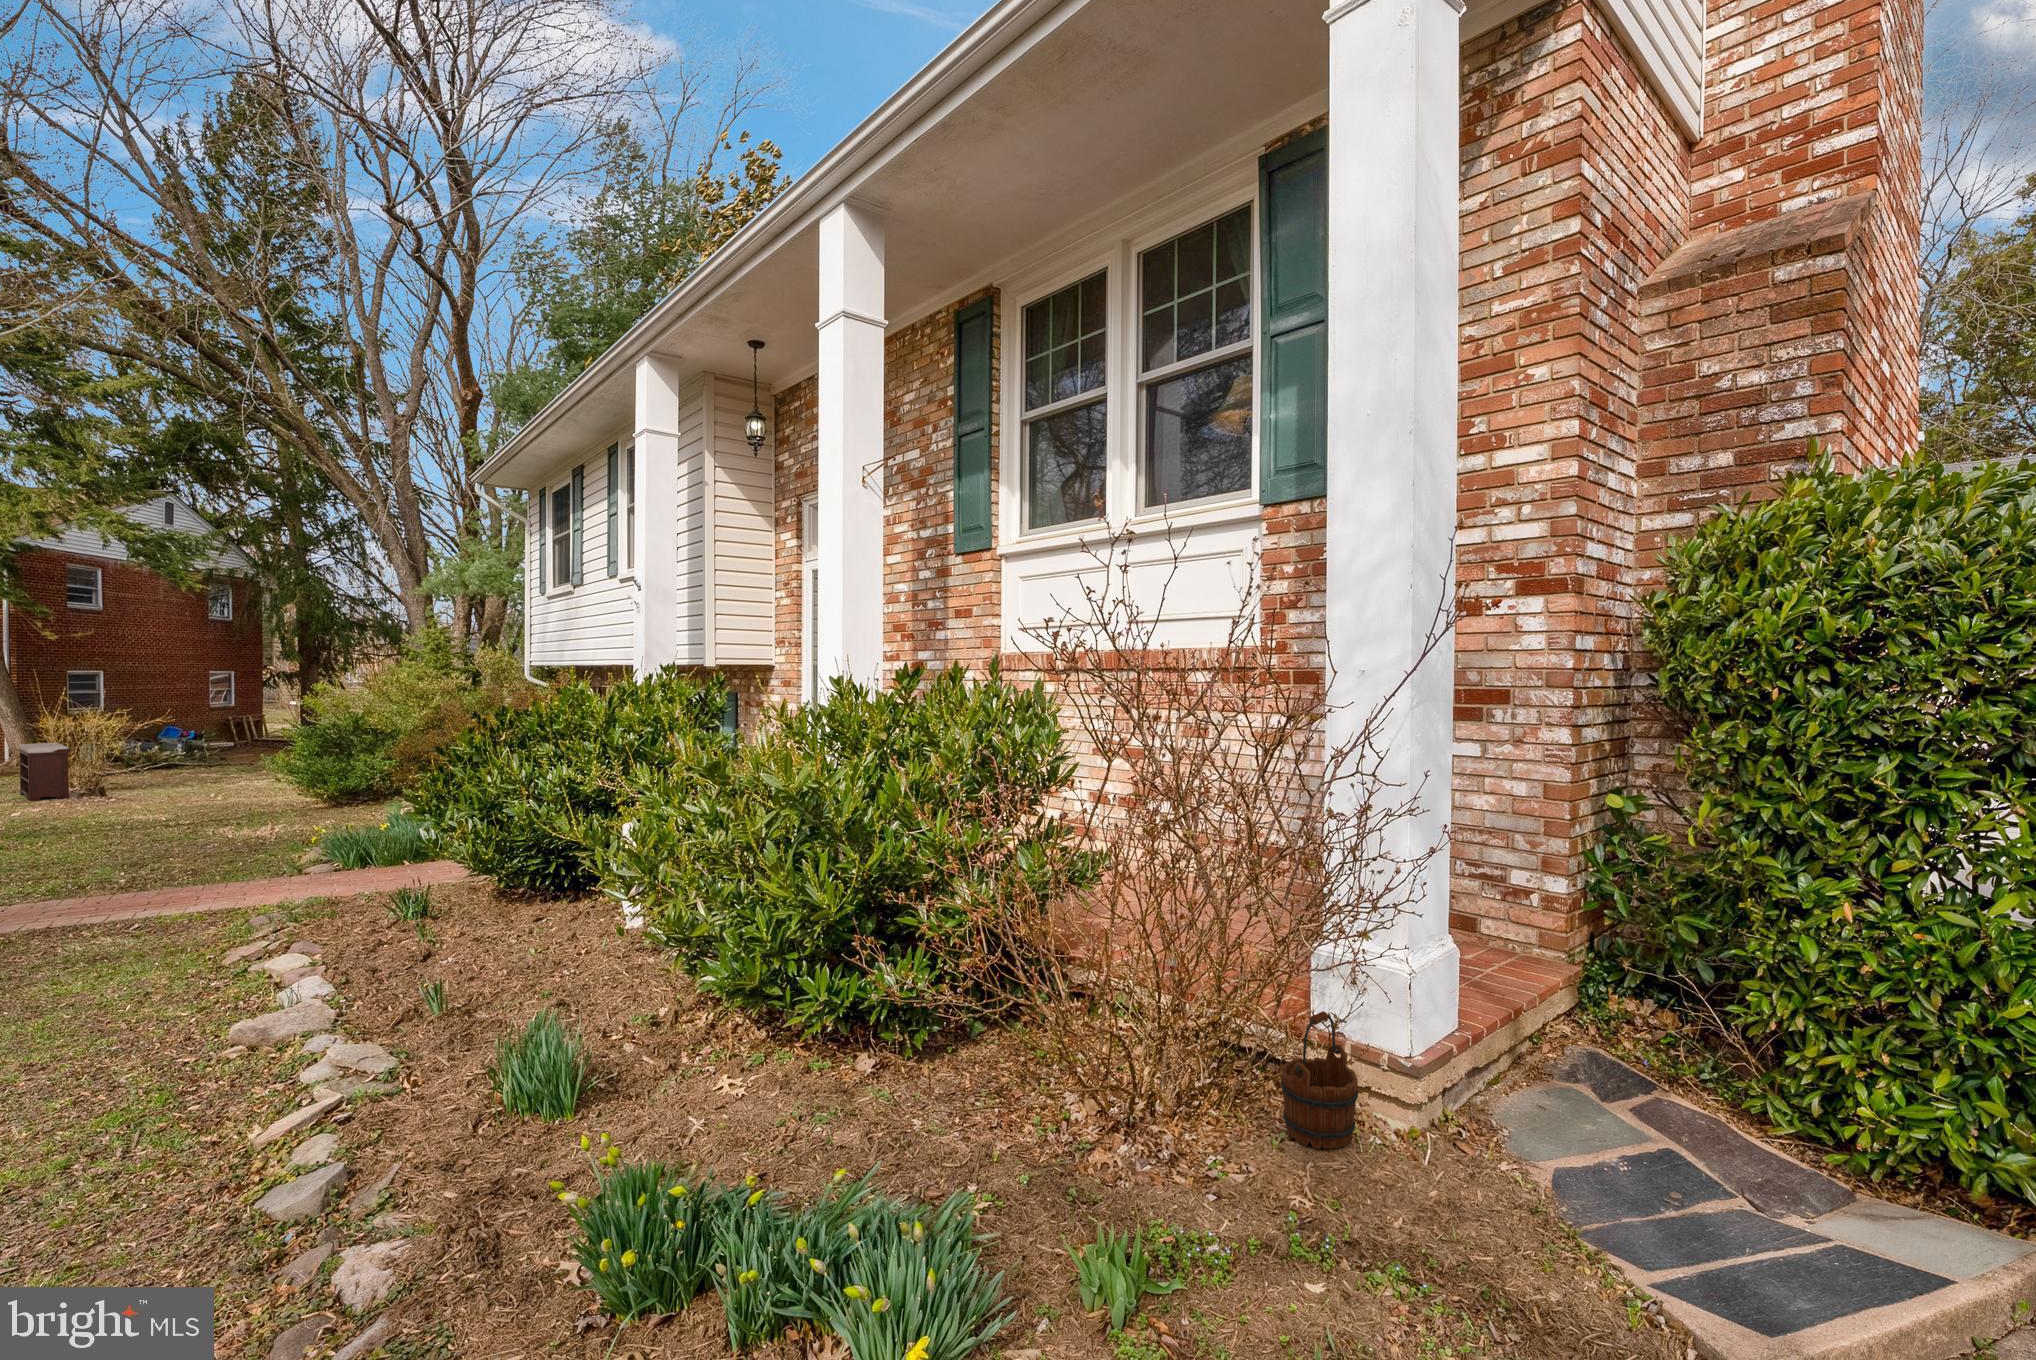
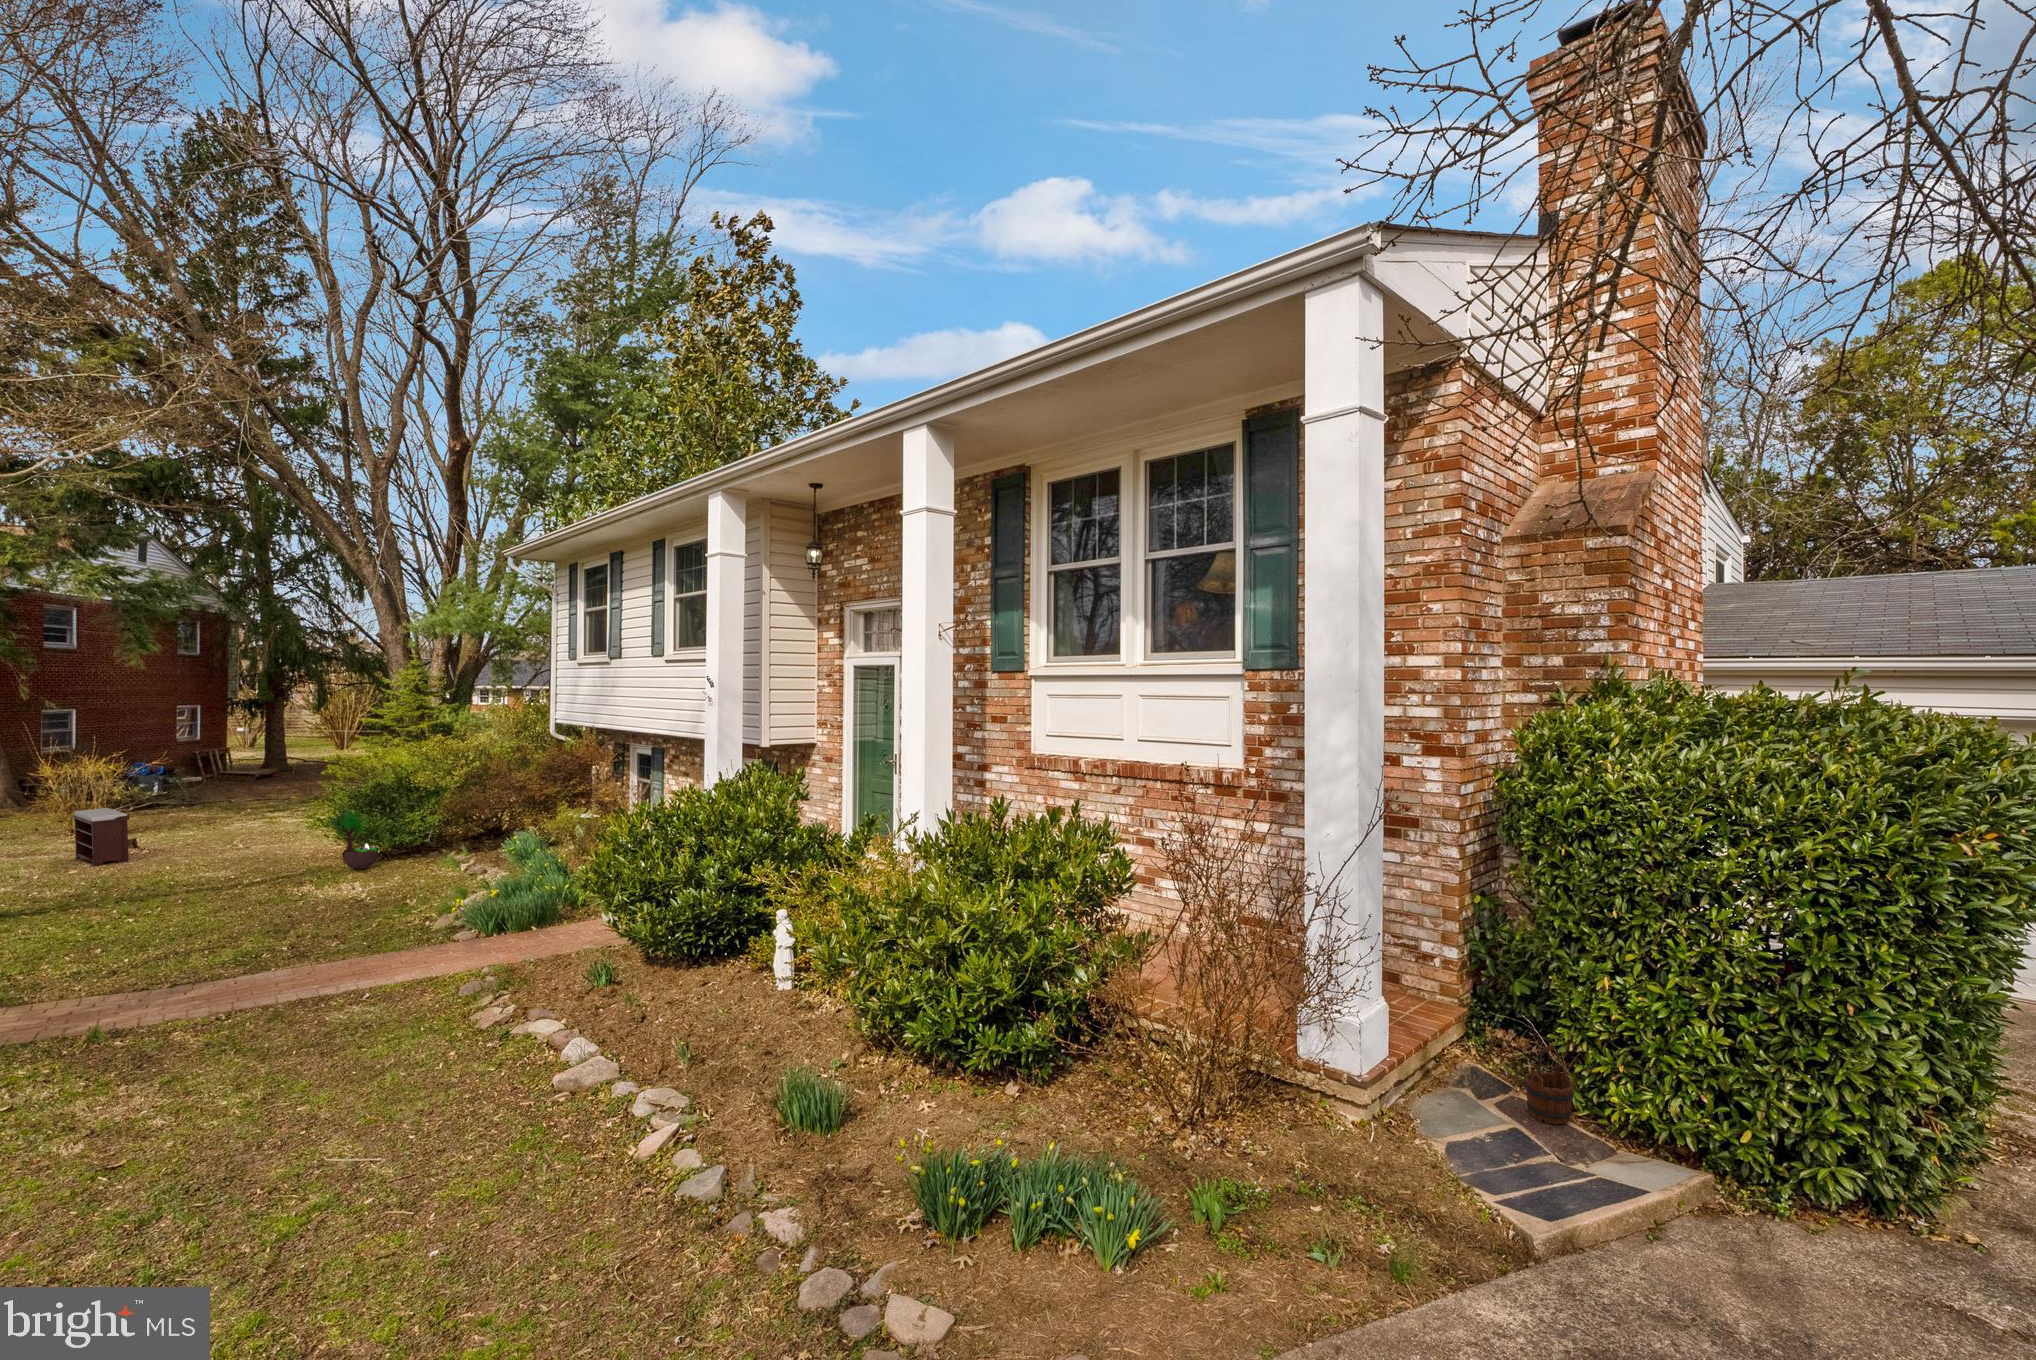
potted tree: none [255,736,312,808] -> present [328,810,378,869]
wooden bucket: present [1281,1011,1358,1149] -> present [1525,1045,1574,1124]

